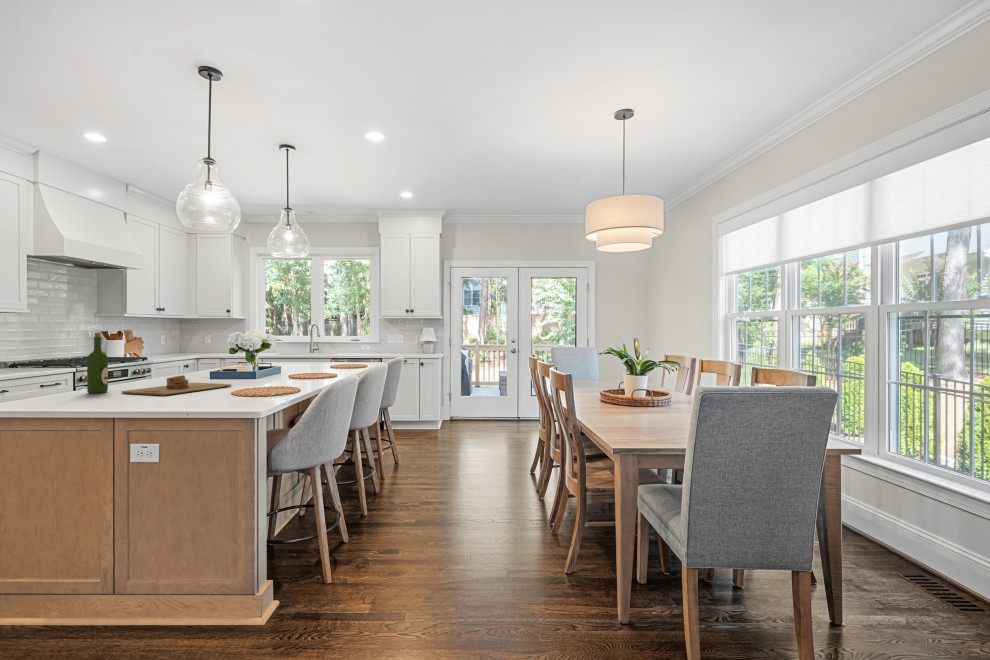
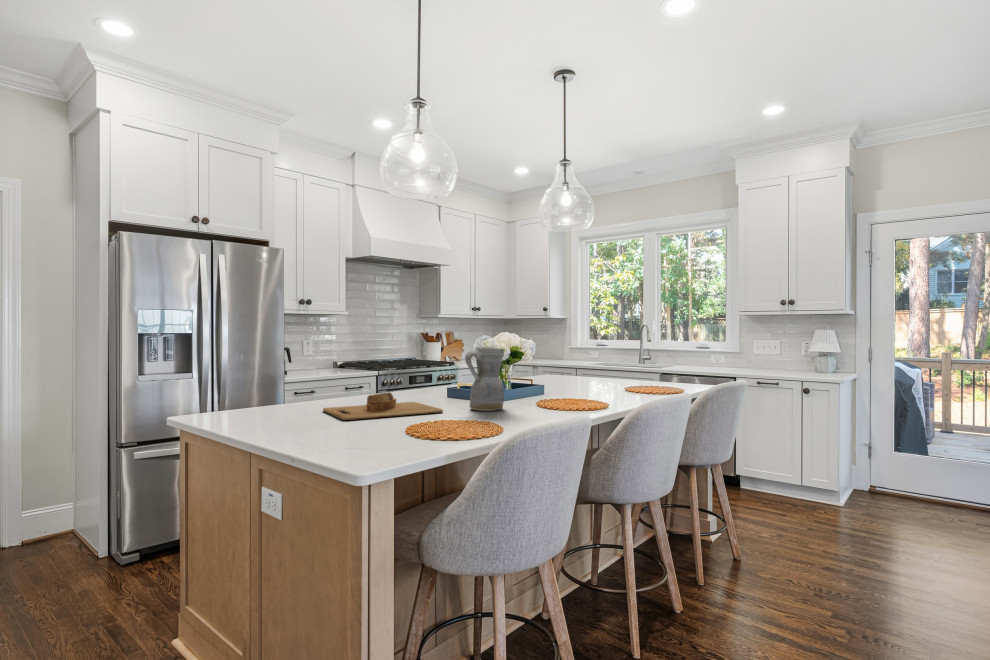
wine bottle: present [87,333,108,393] -> none [303,335,322,407]
ceramic pitcher: none [245,341,272,383] -> present [465,347,505,411]

